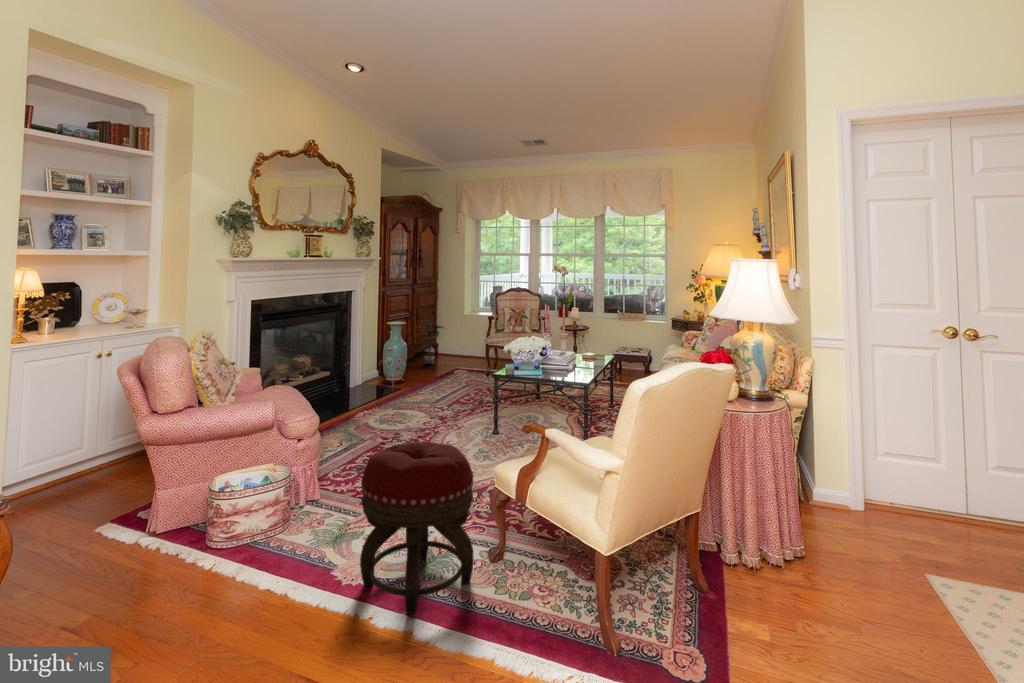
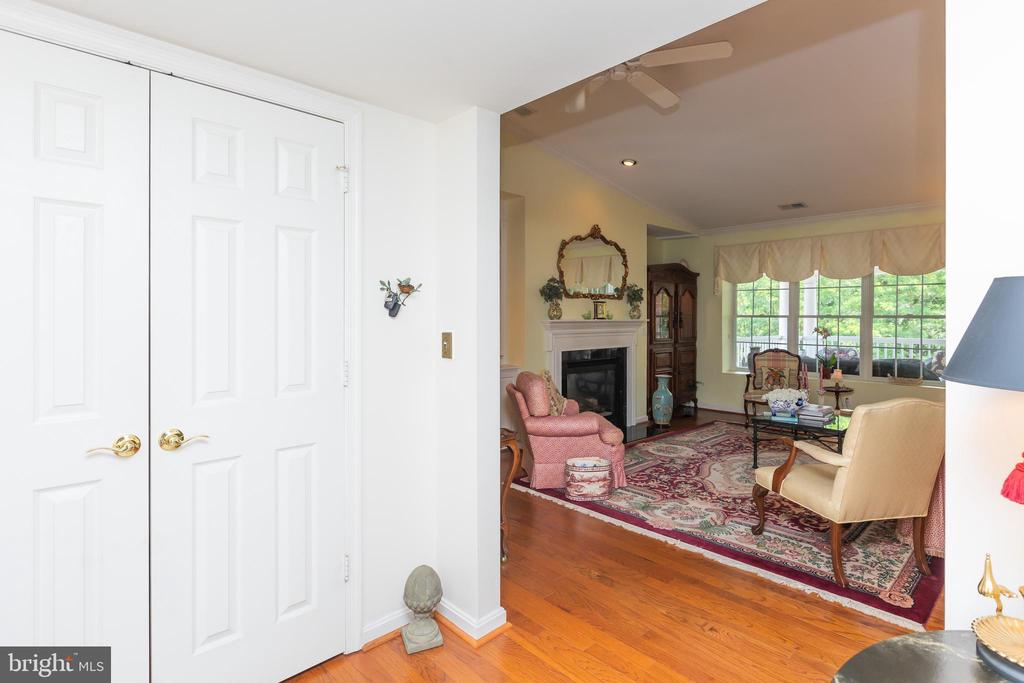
footstool: present [360,442,474,617] -> none [666,445,741,545]

